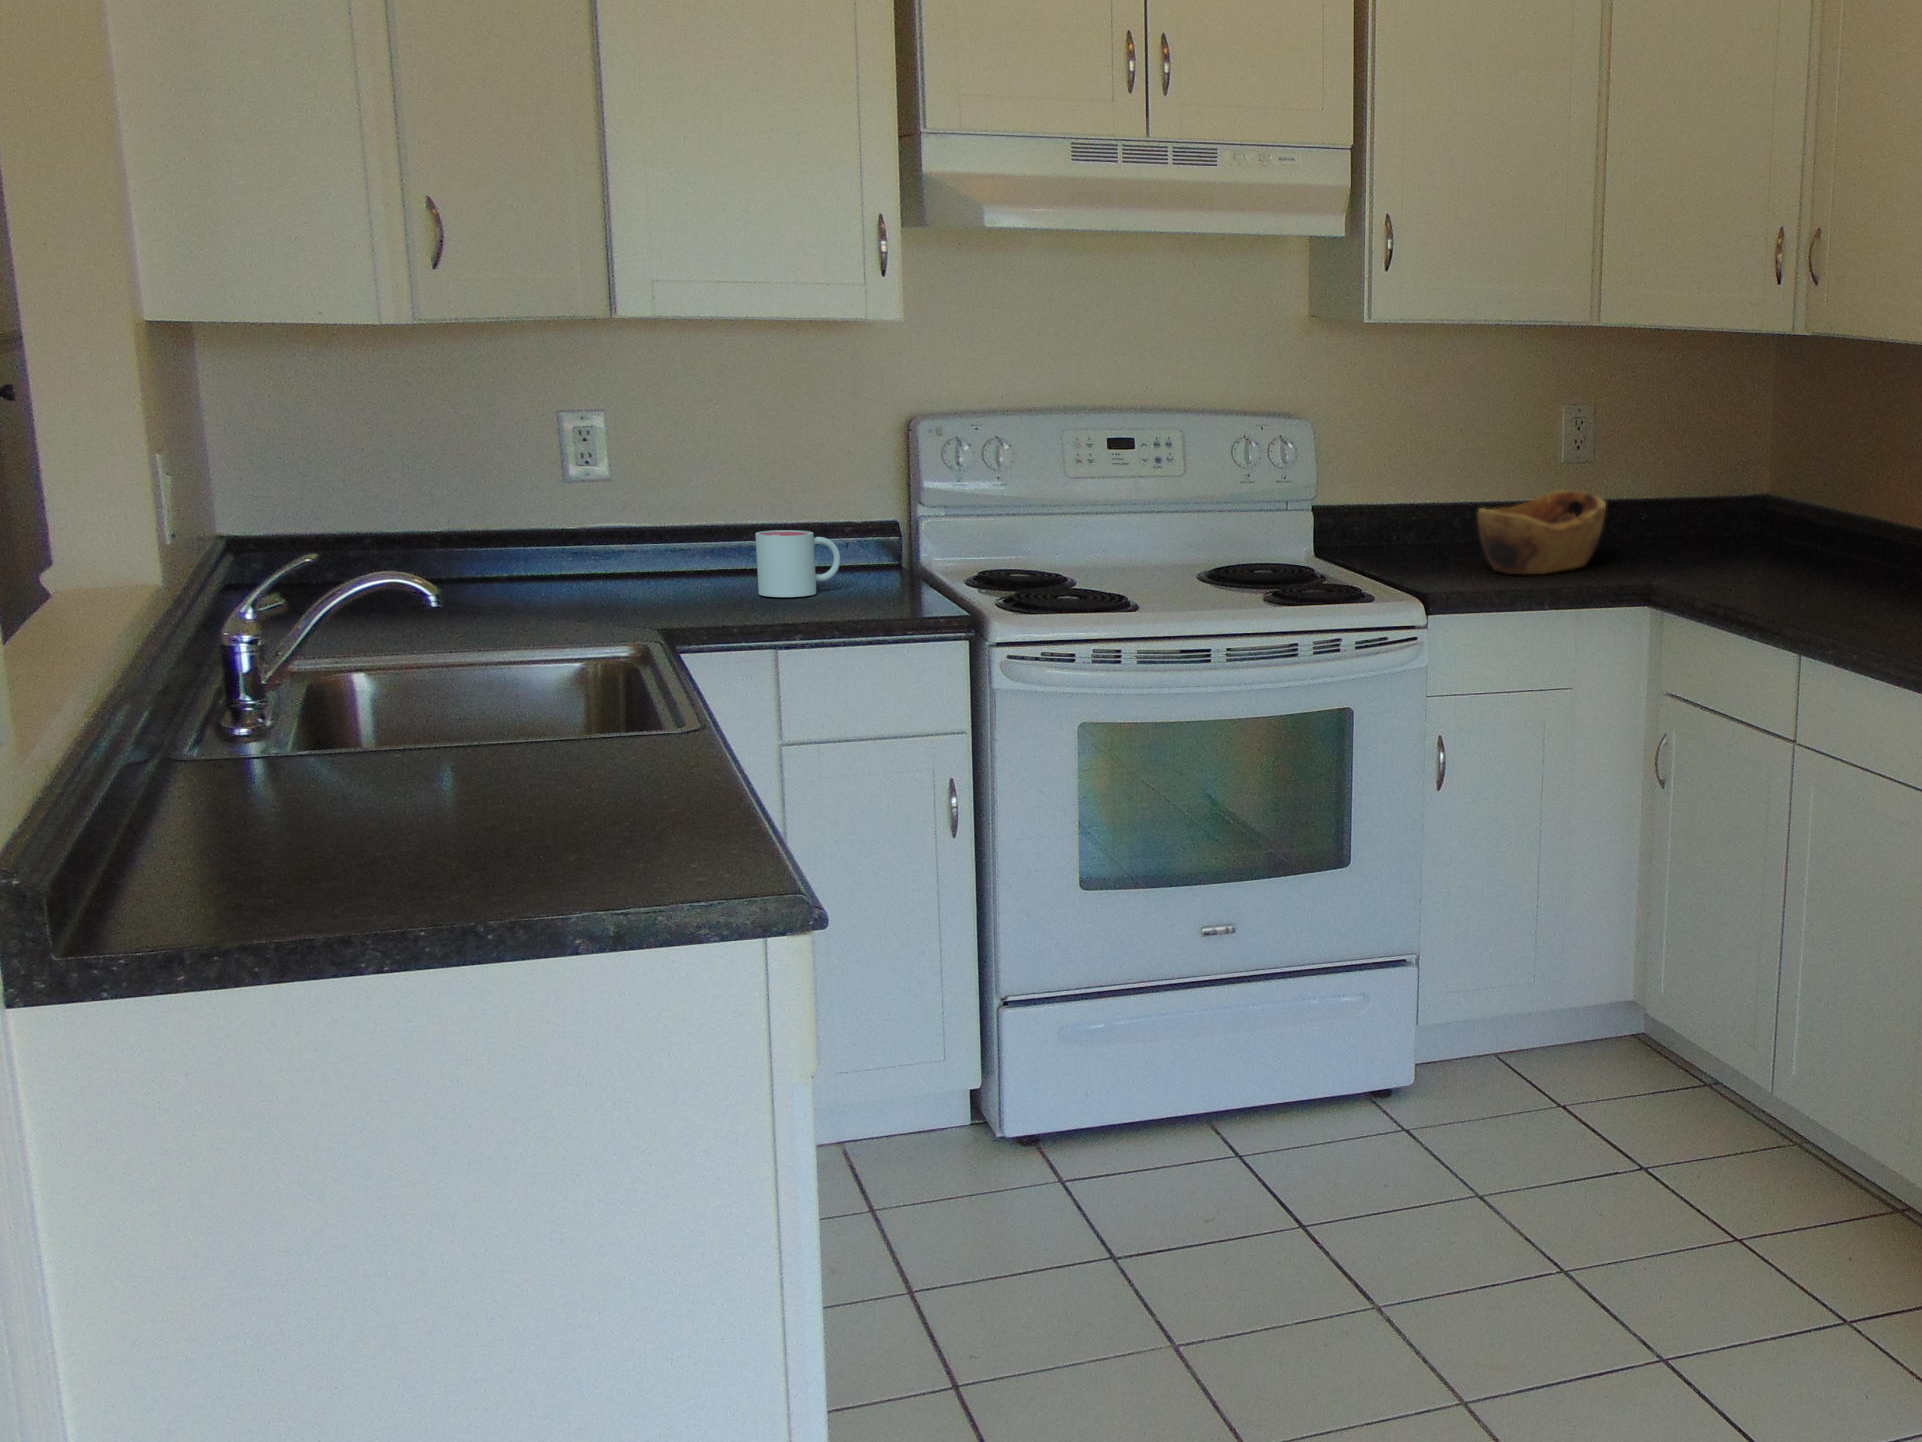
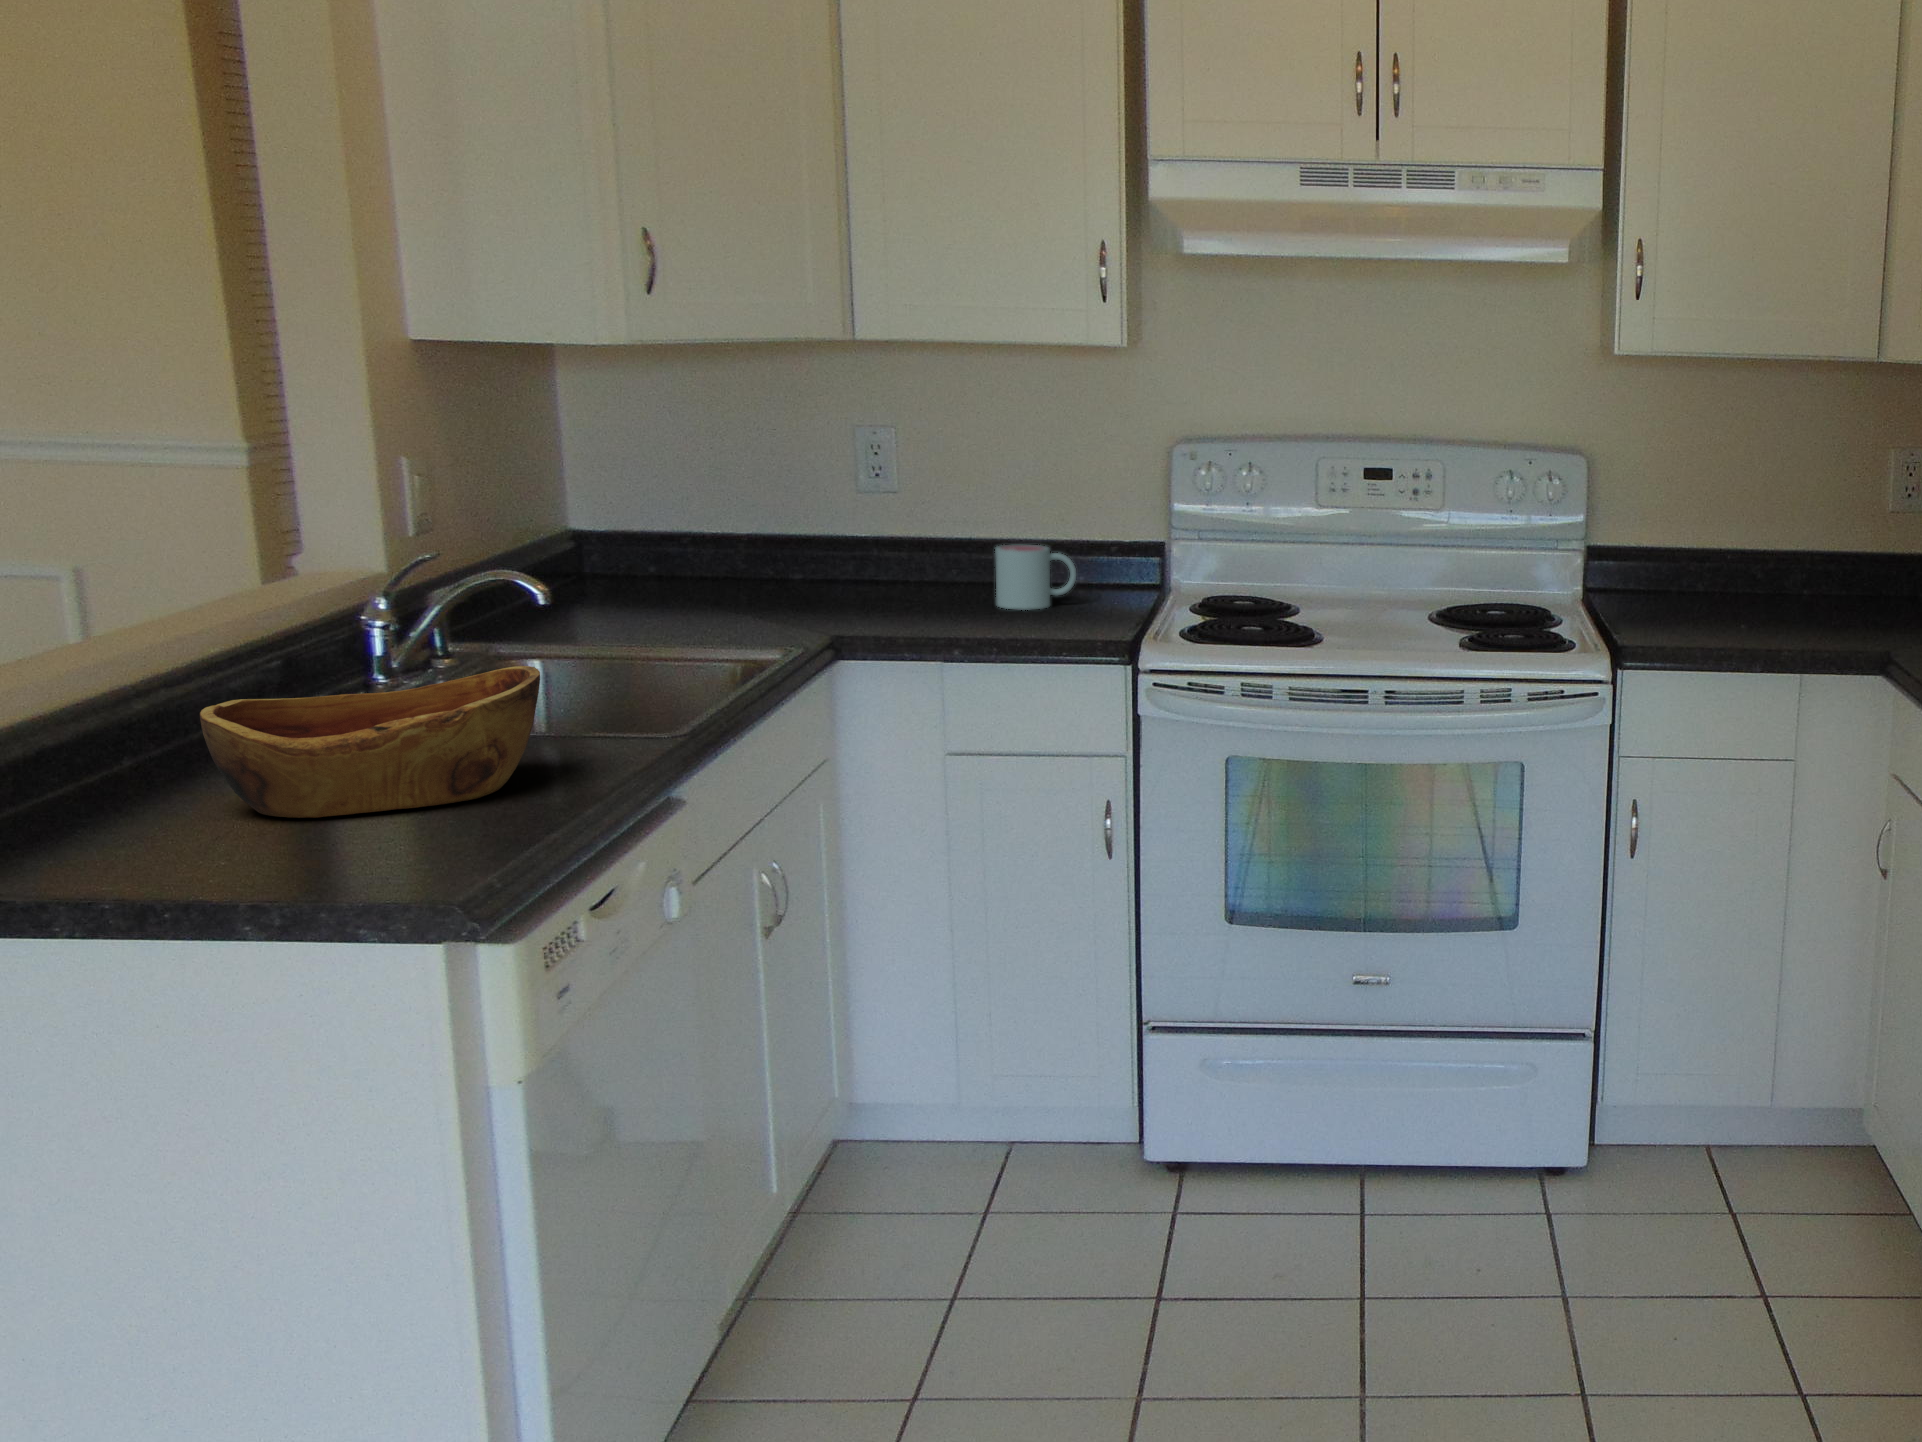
wooden bowl: present [1478,490,1606,574] -> present [200,666,540,818]

